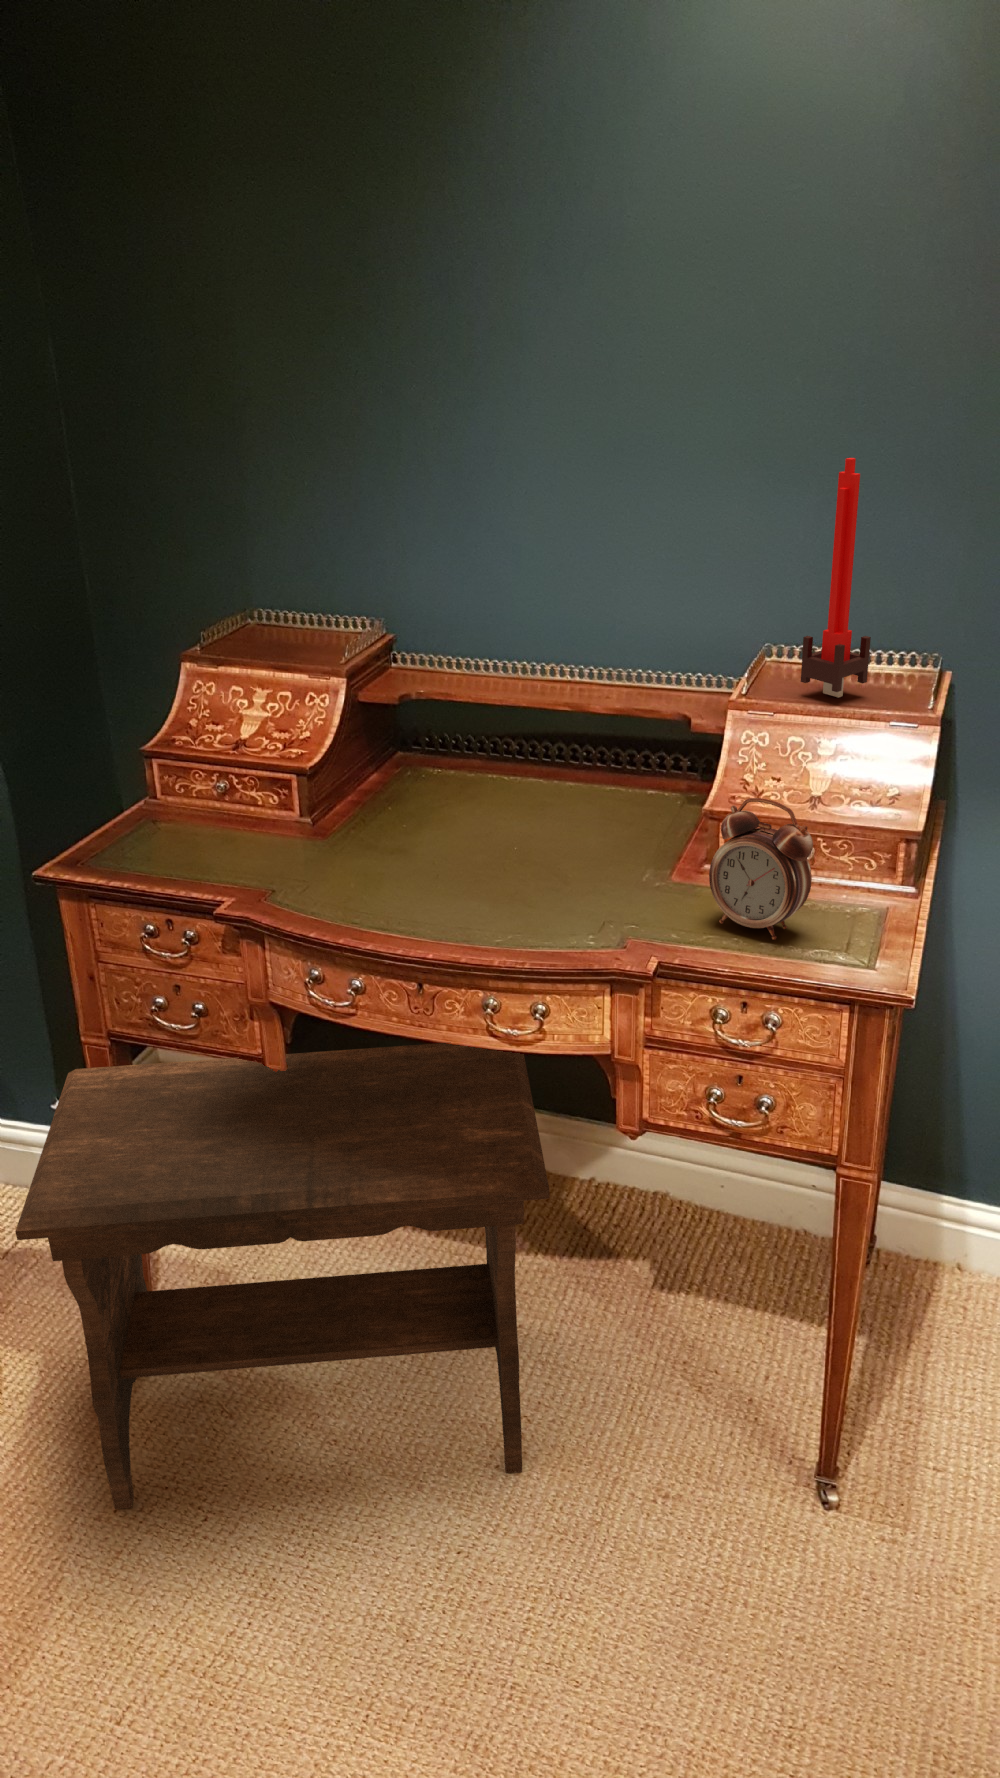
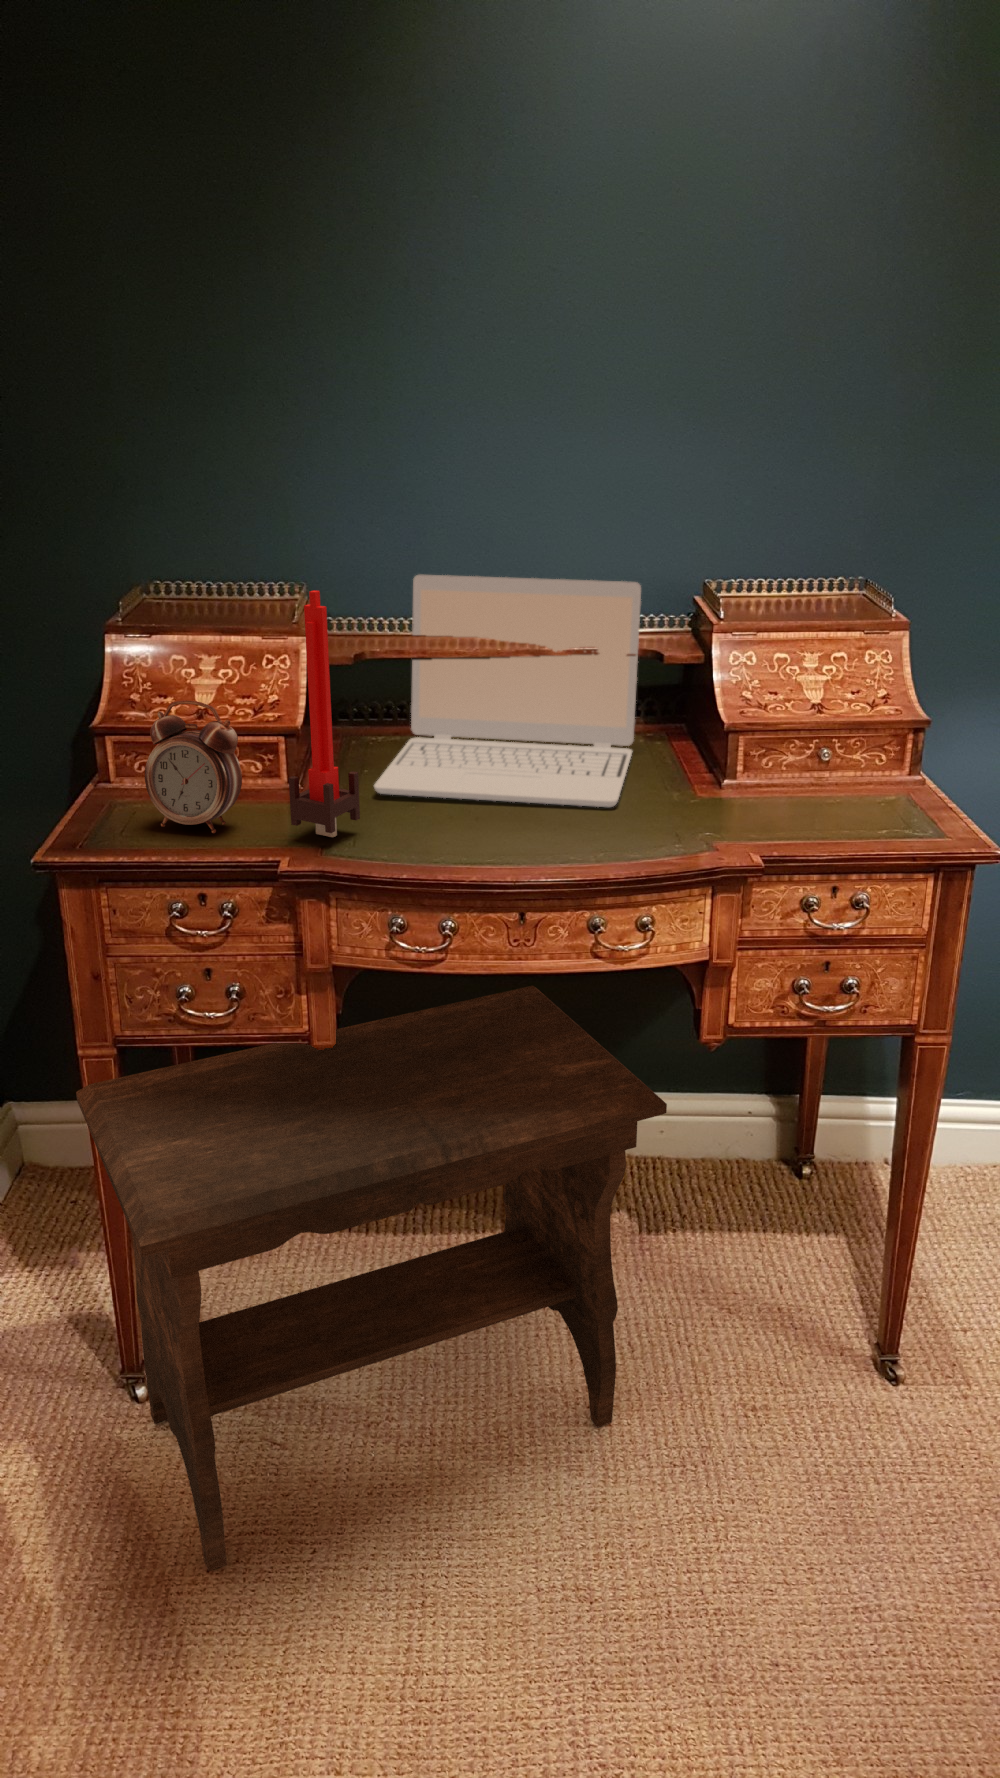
candle: present [801,458,871,698] -> present [289,590,360,837]
laptop: none [362,623,659,883] -> present [374,574,641,807]
alarm clock: present [709,798,813,940] -> present [145,700,242,833]

